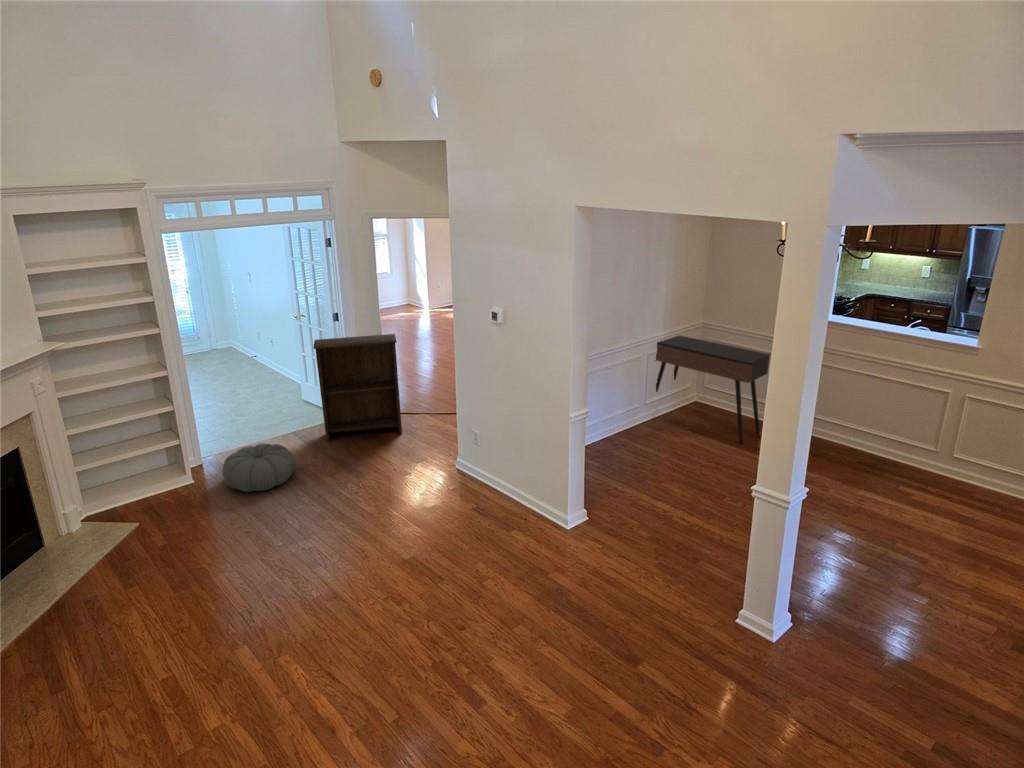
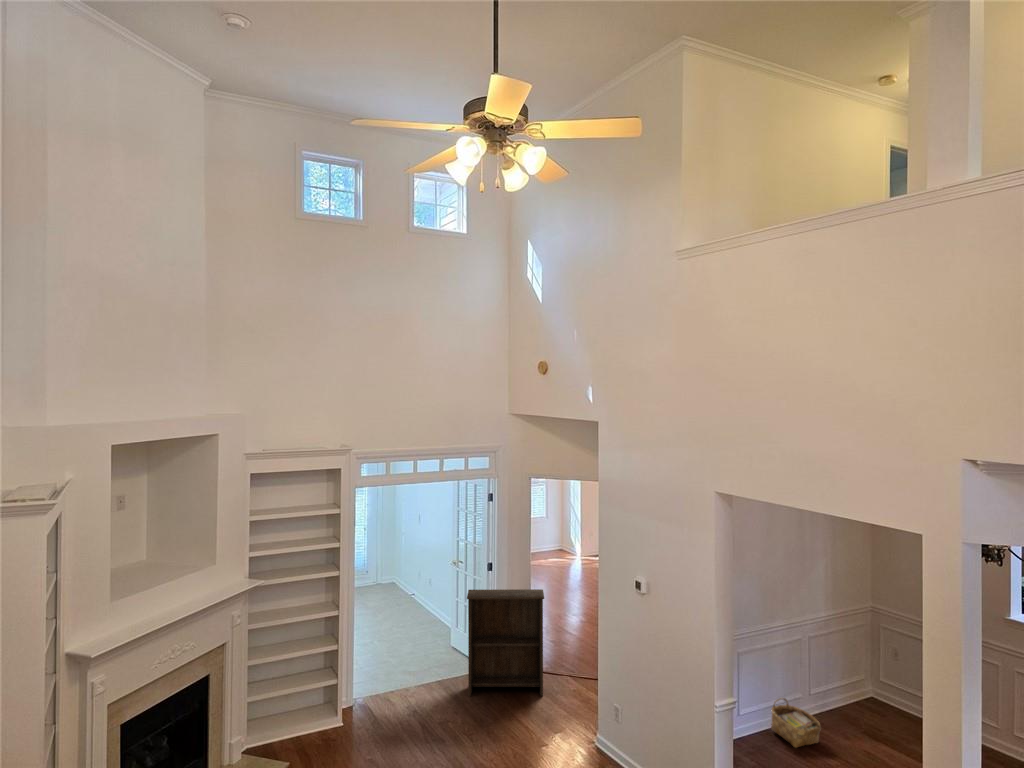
console table: present [656,335,770,444] -> none [814,613,957,759]
woven basket: none [612,410,654,449] -> present [771,698,821,748]
pouf: present [223,444,296,492] -> none [370,692,437,744]

